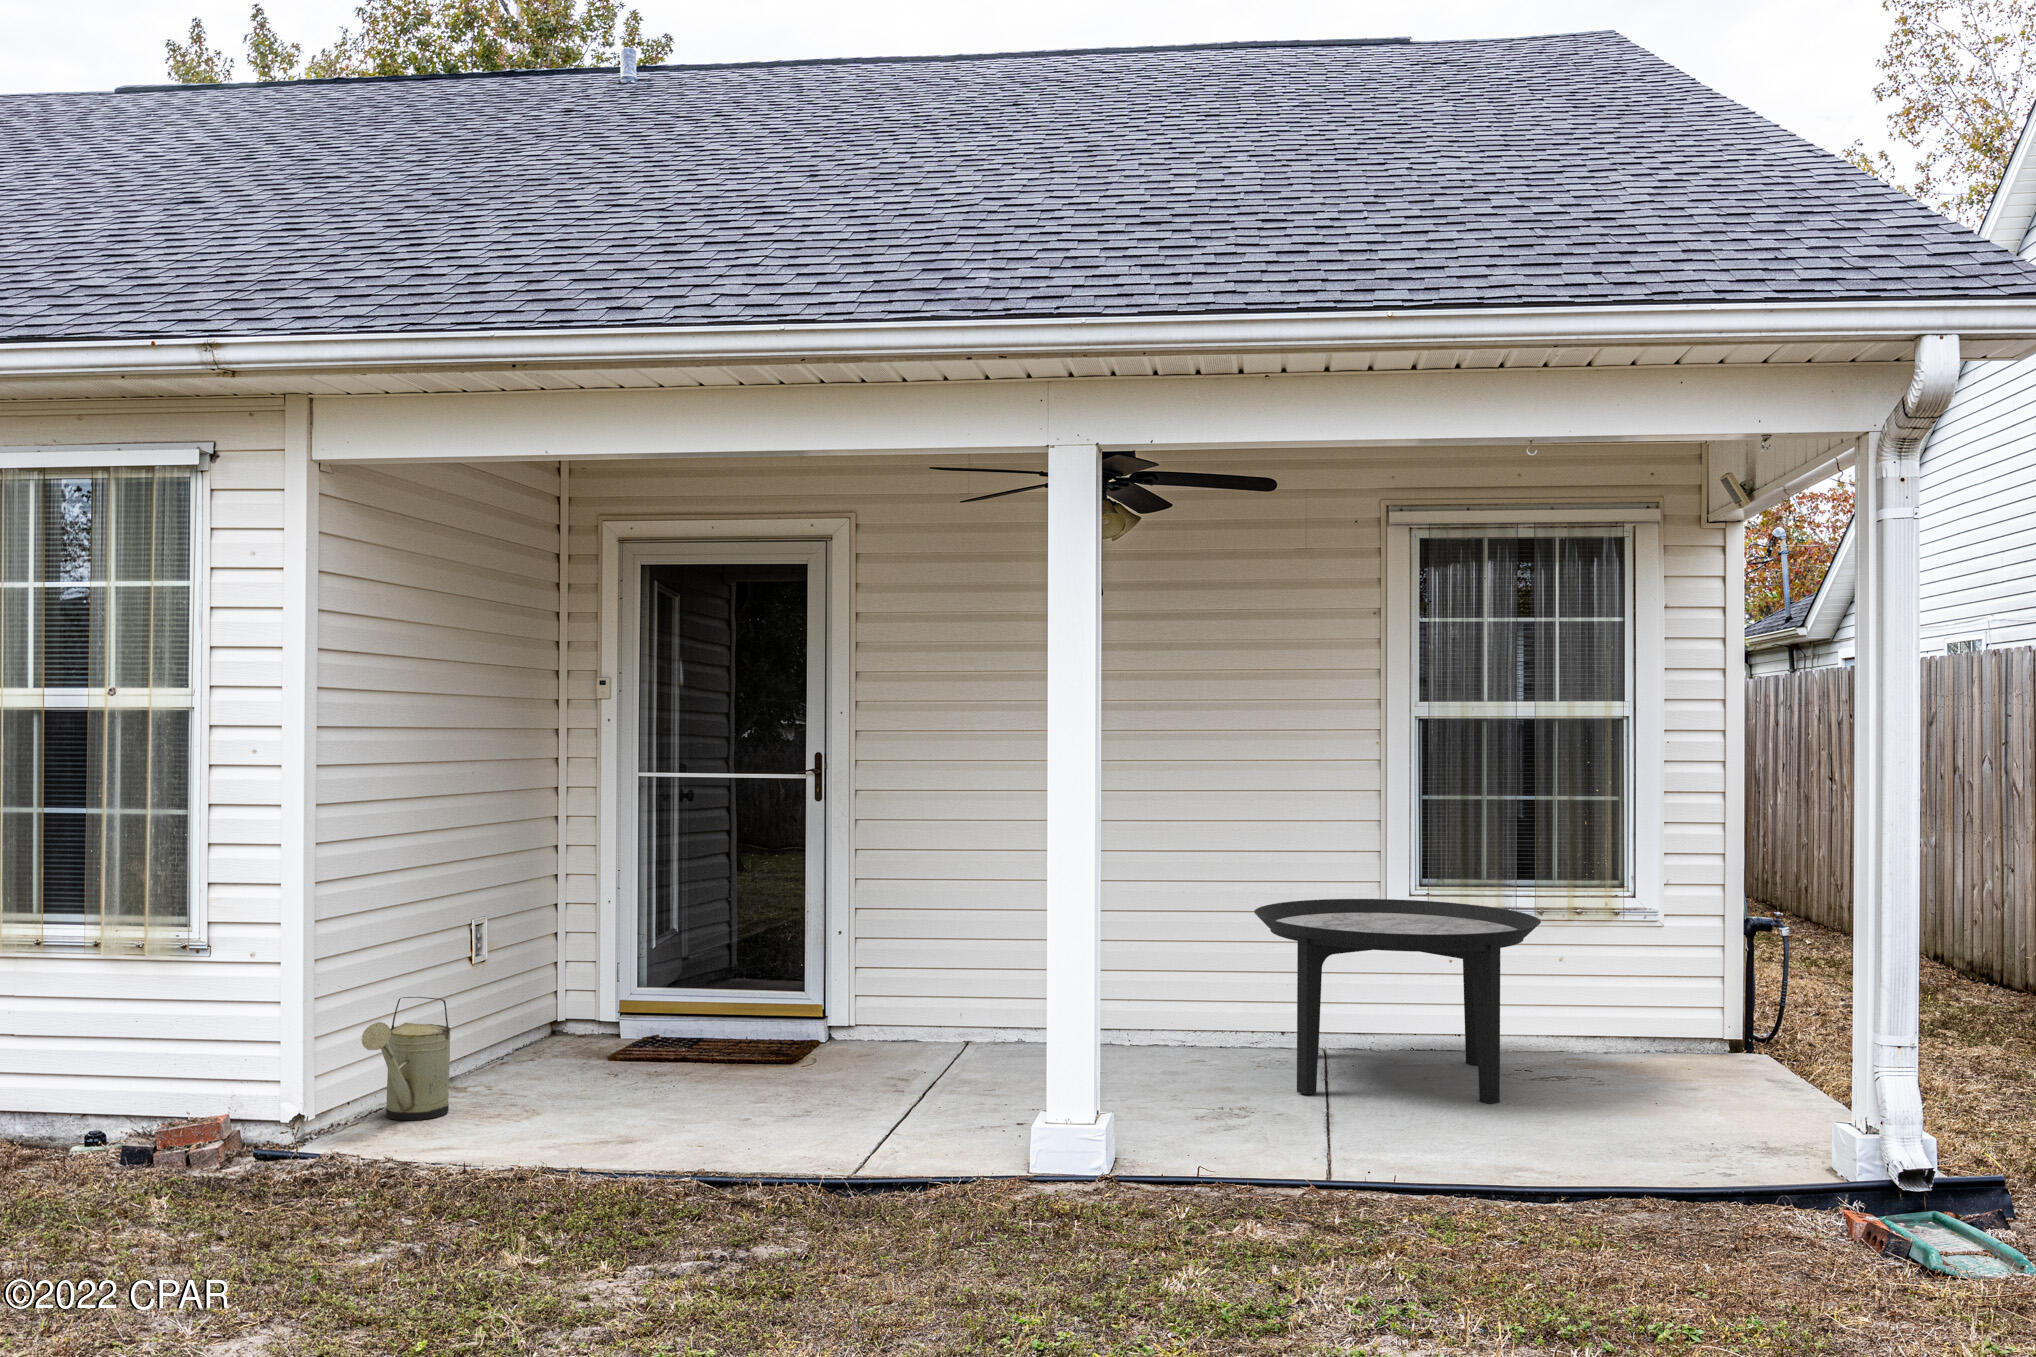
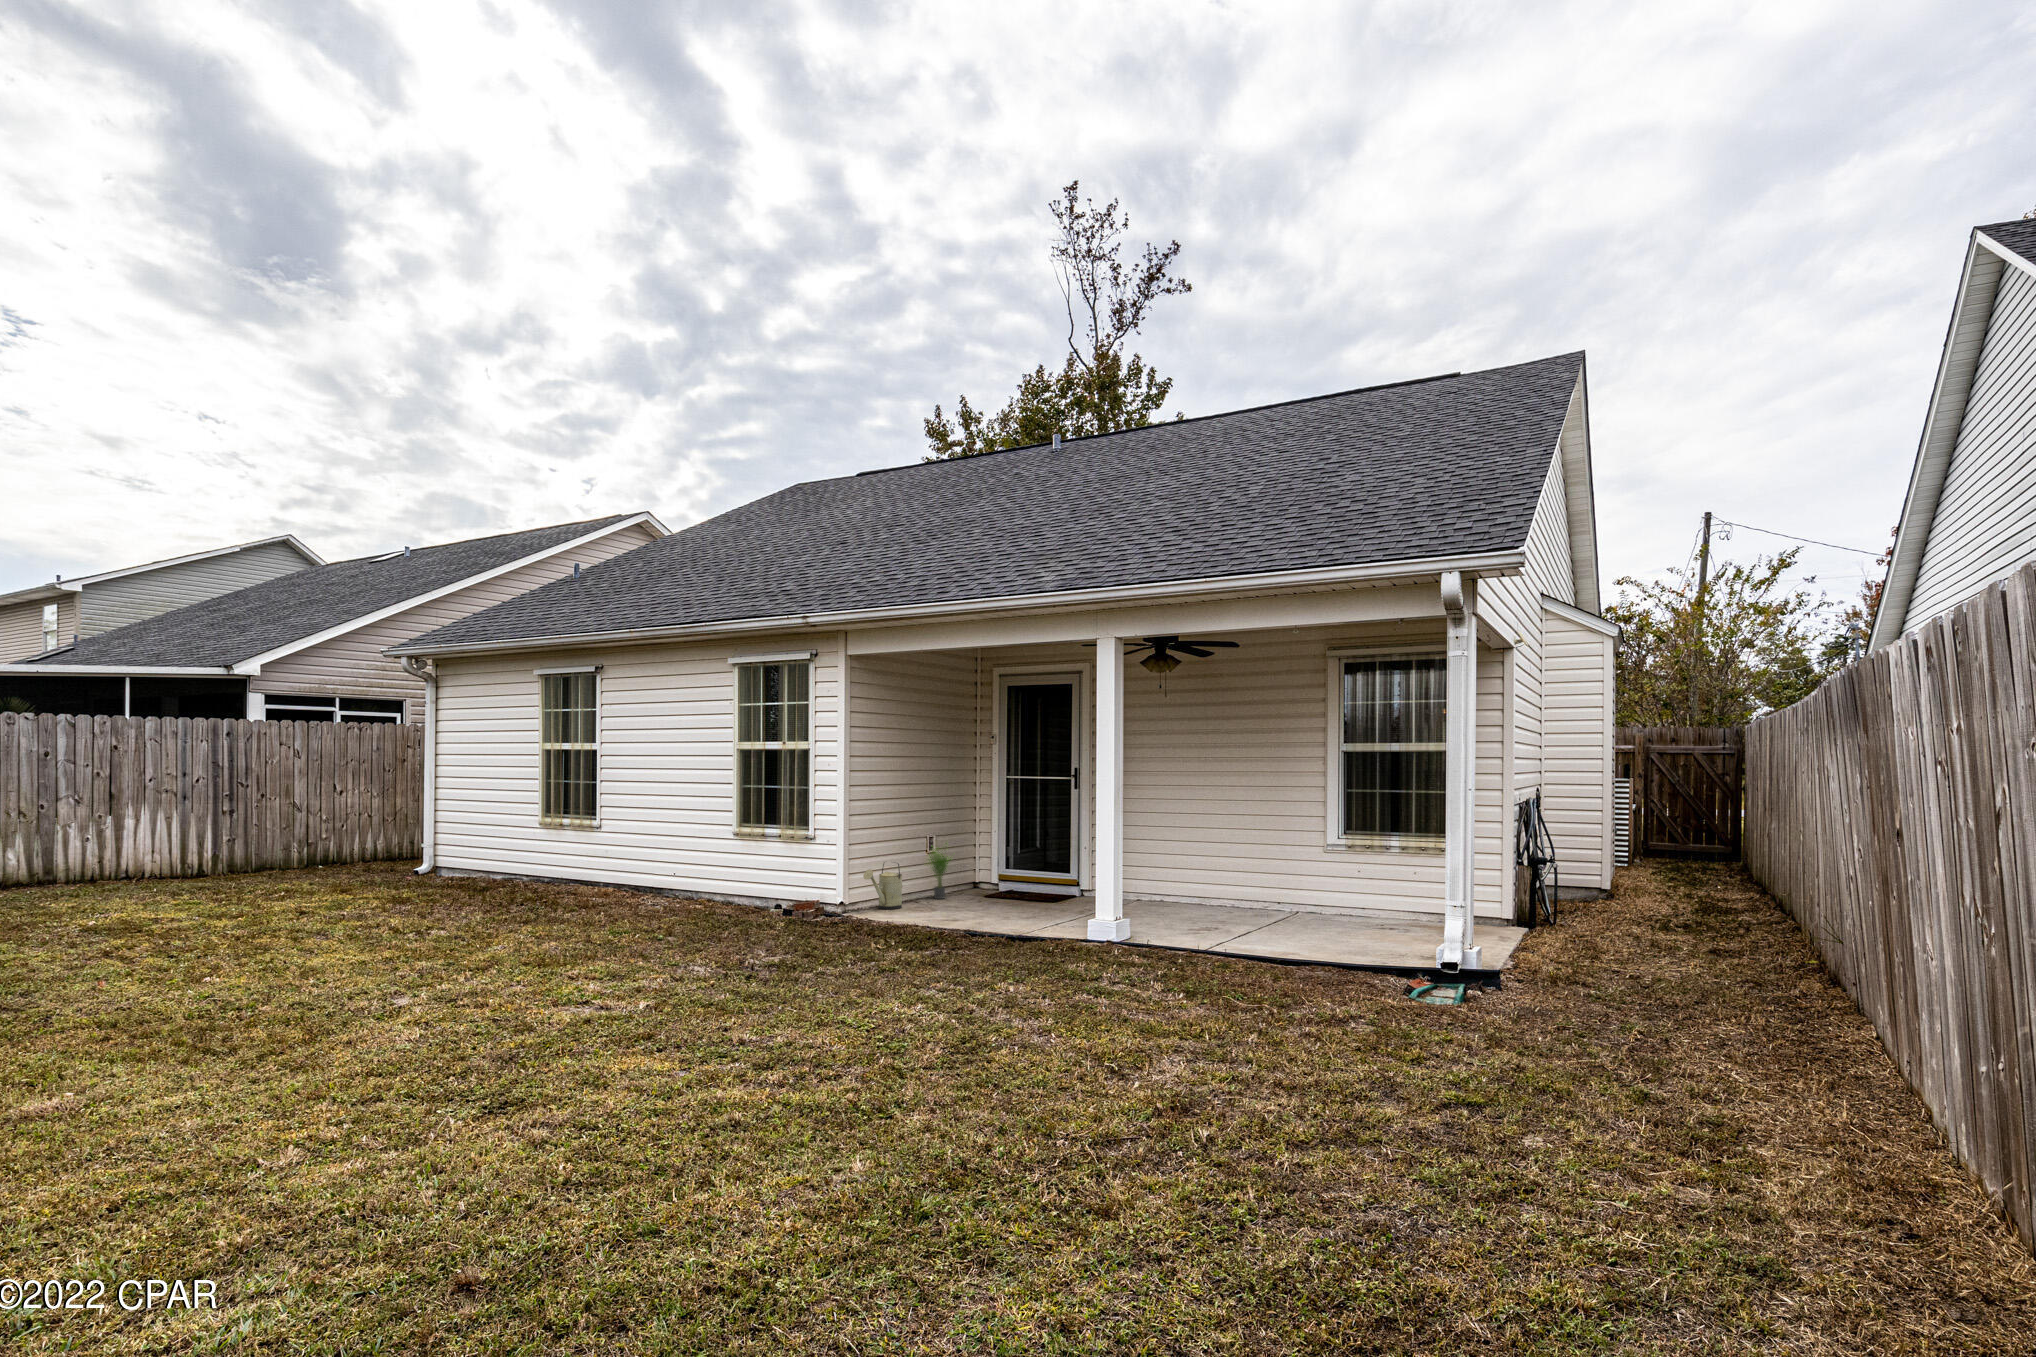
round table: present [1254,899,1541,1104] -> none [1236,840,1376,938]
potted plant: none [472,931,558,1076] -> present [929,846,951,899]

